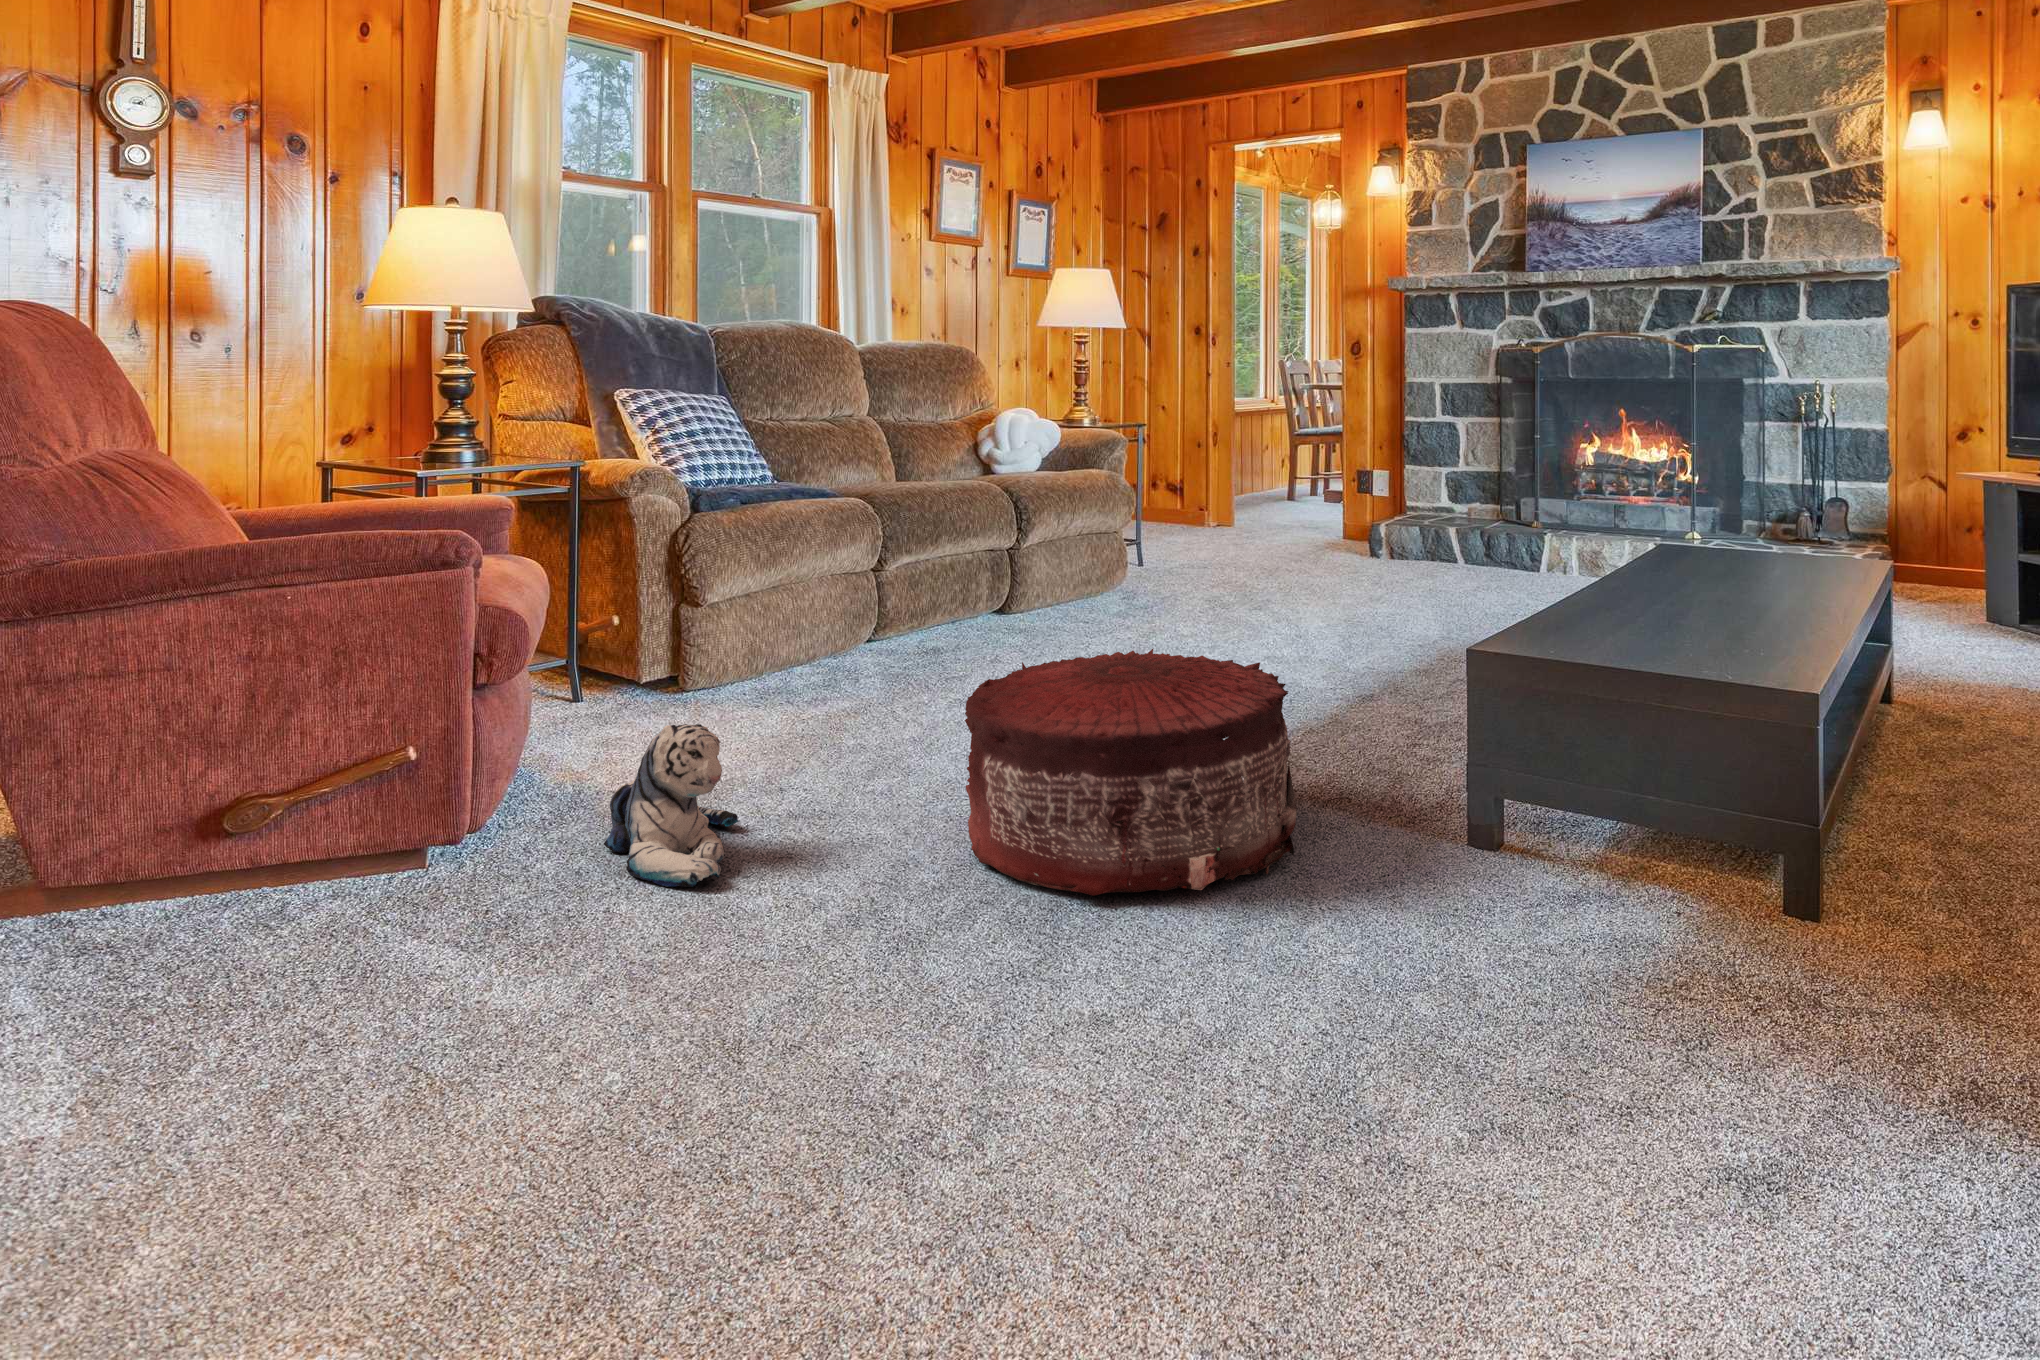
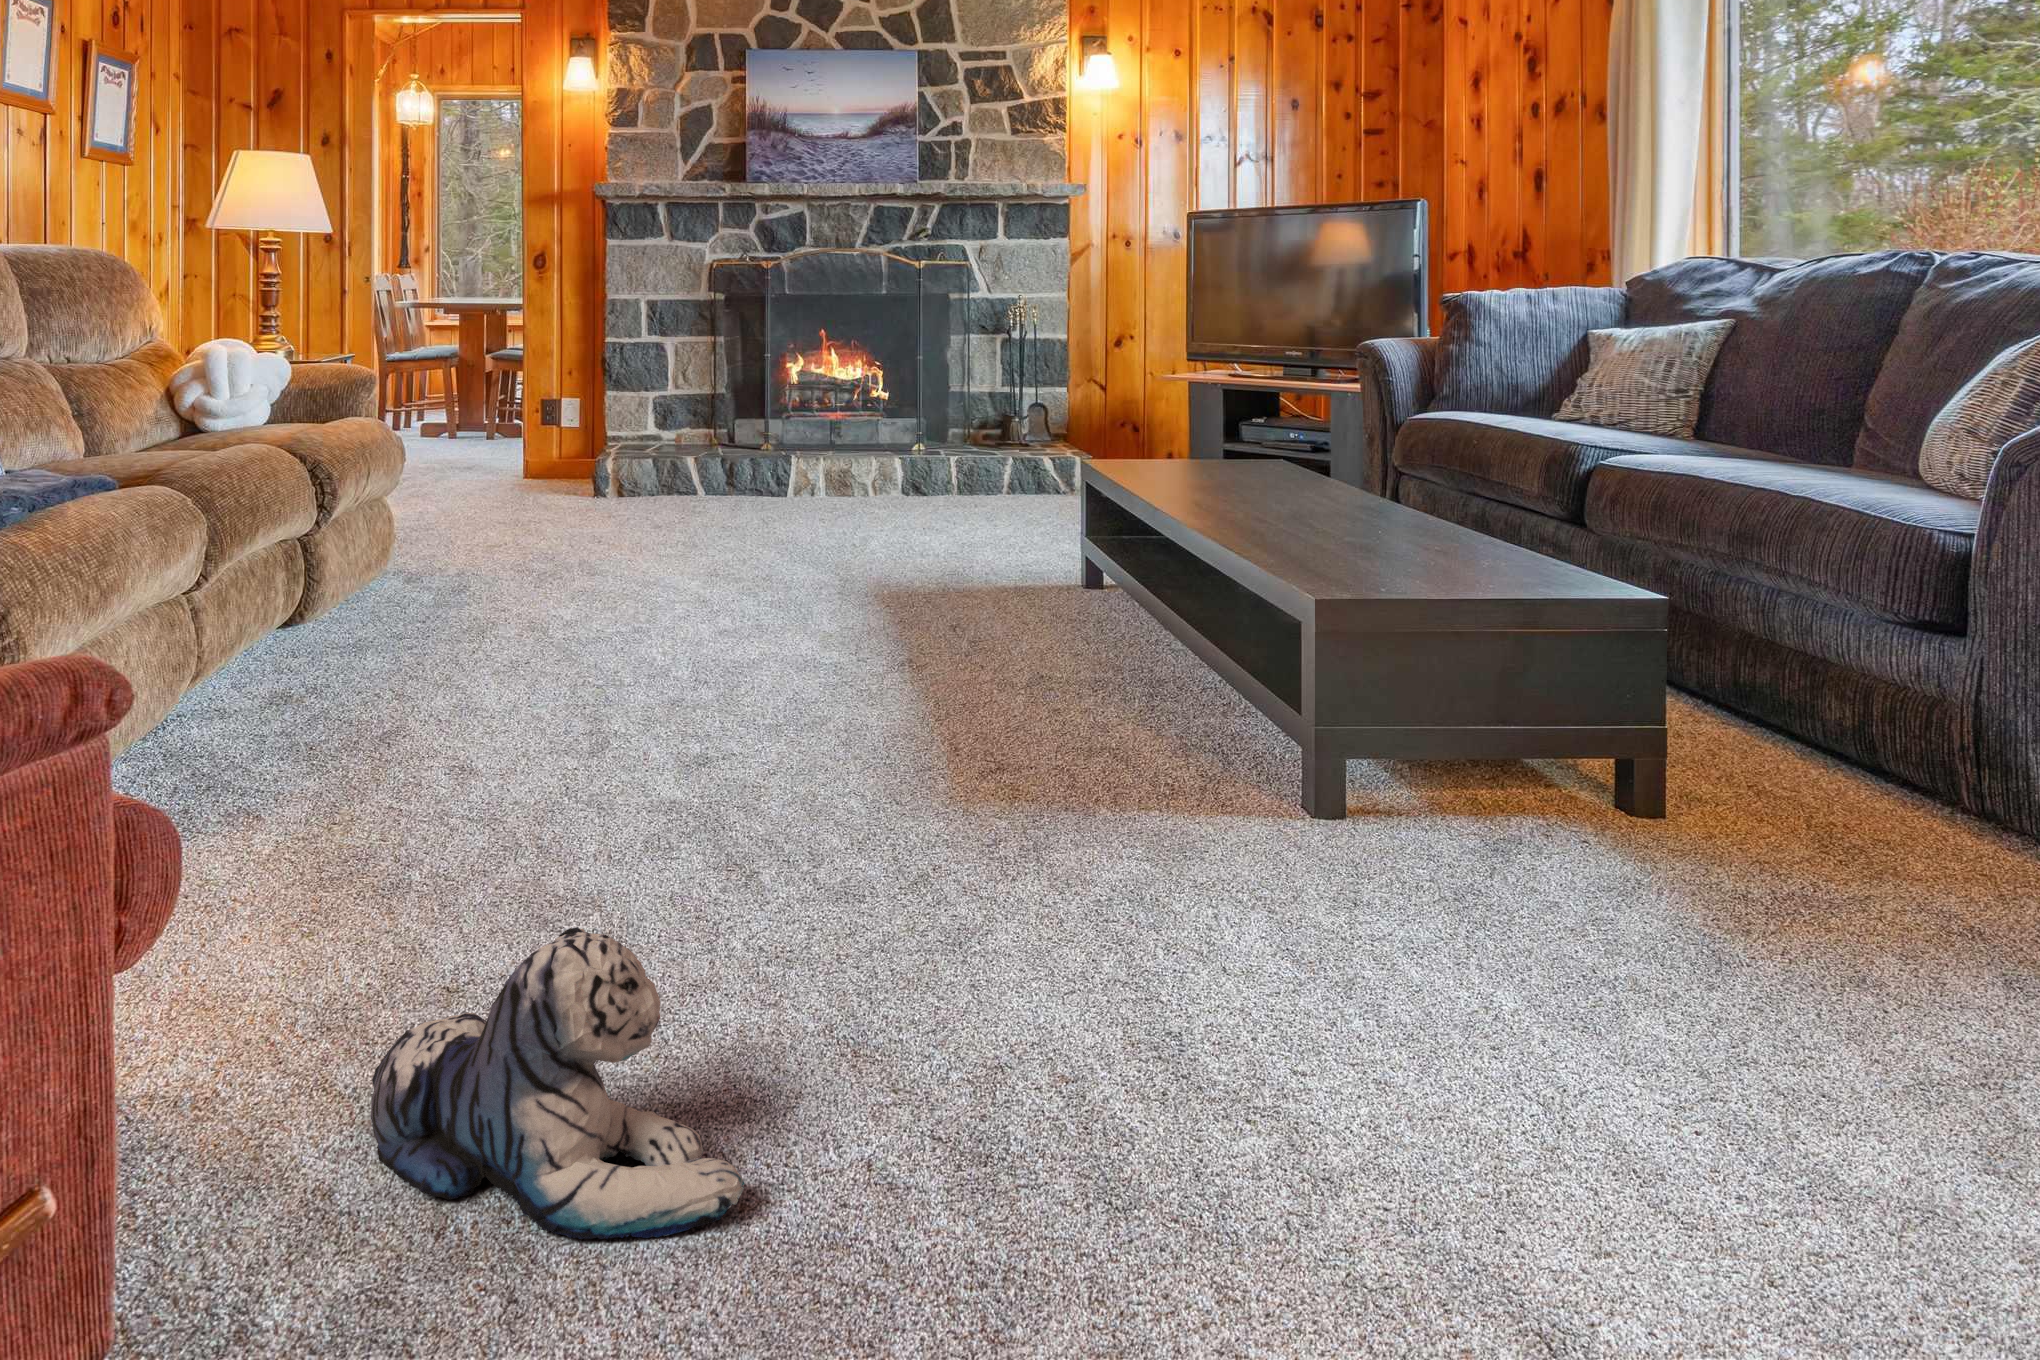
pouf: present [965,649,1297,896] -> none [858,662,1303,1029]

